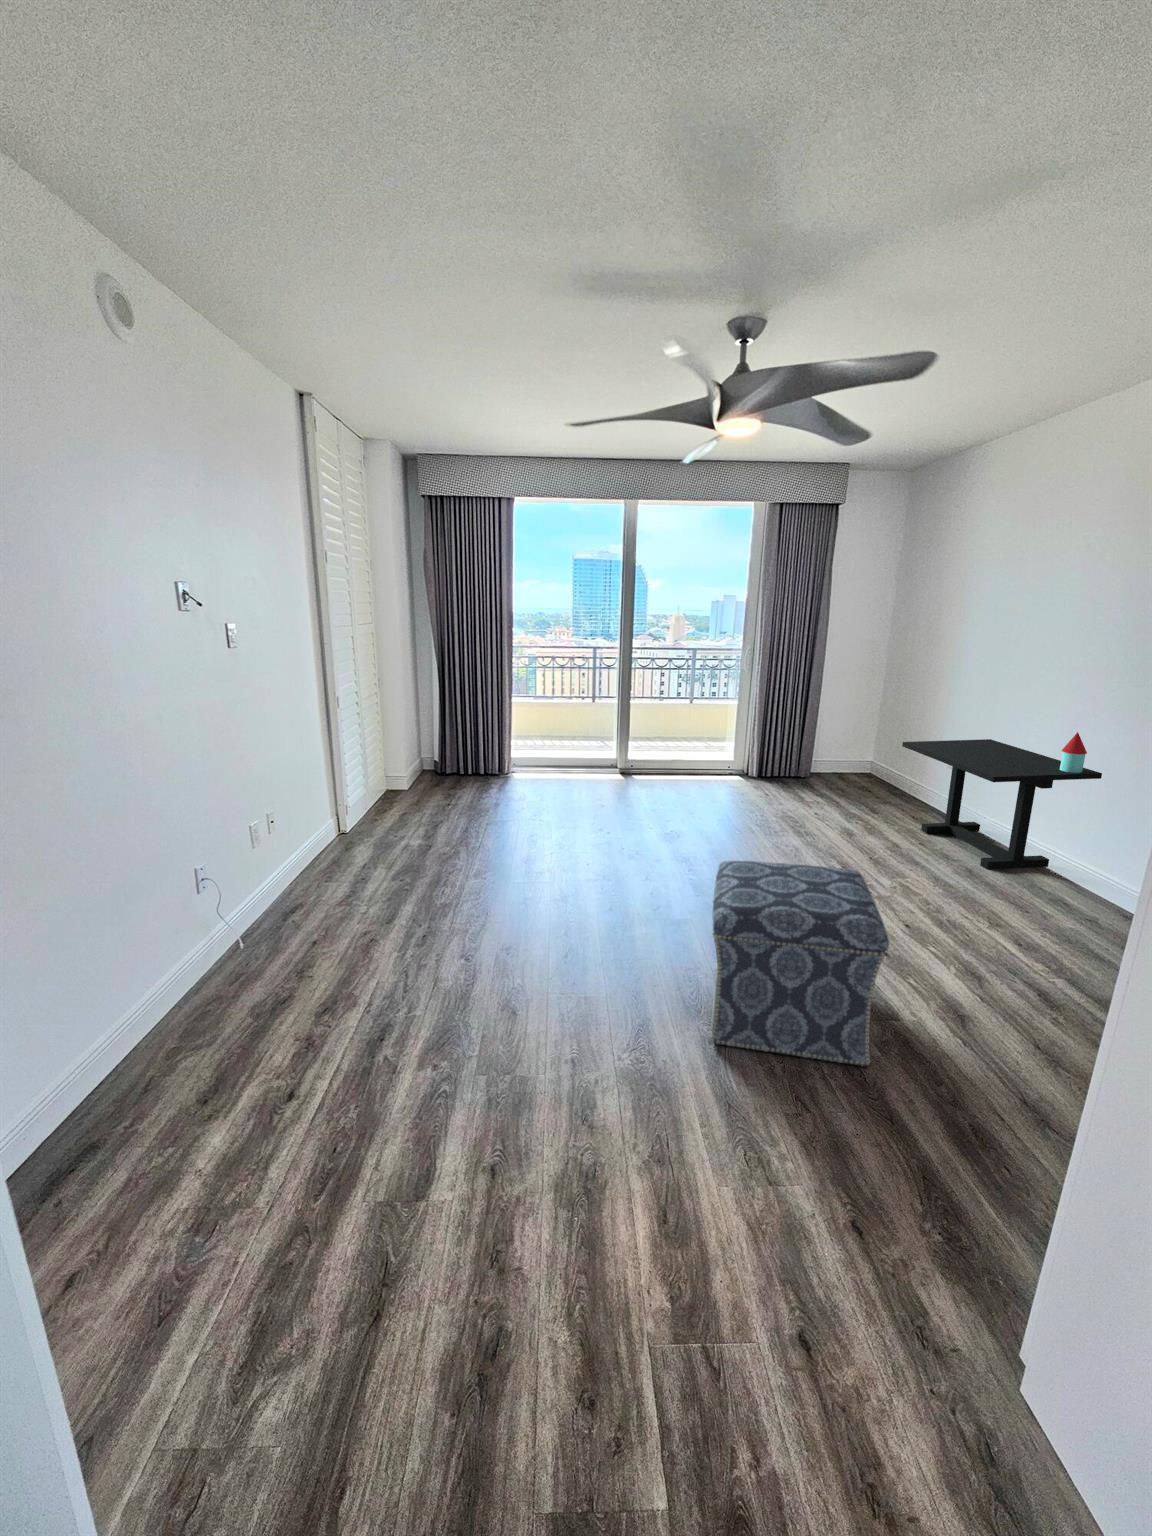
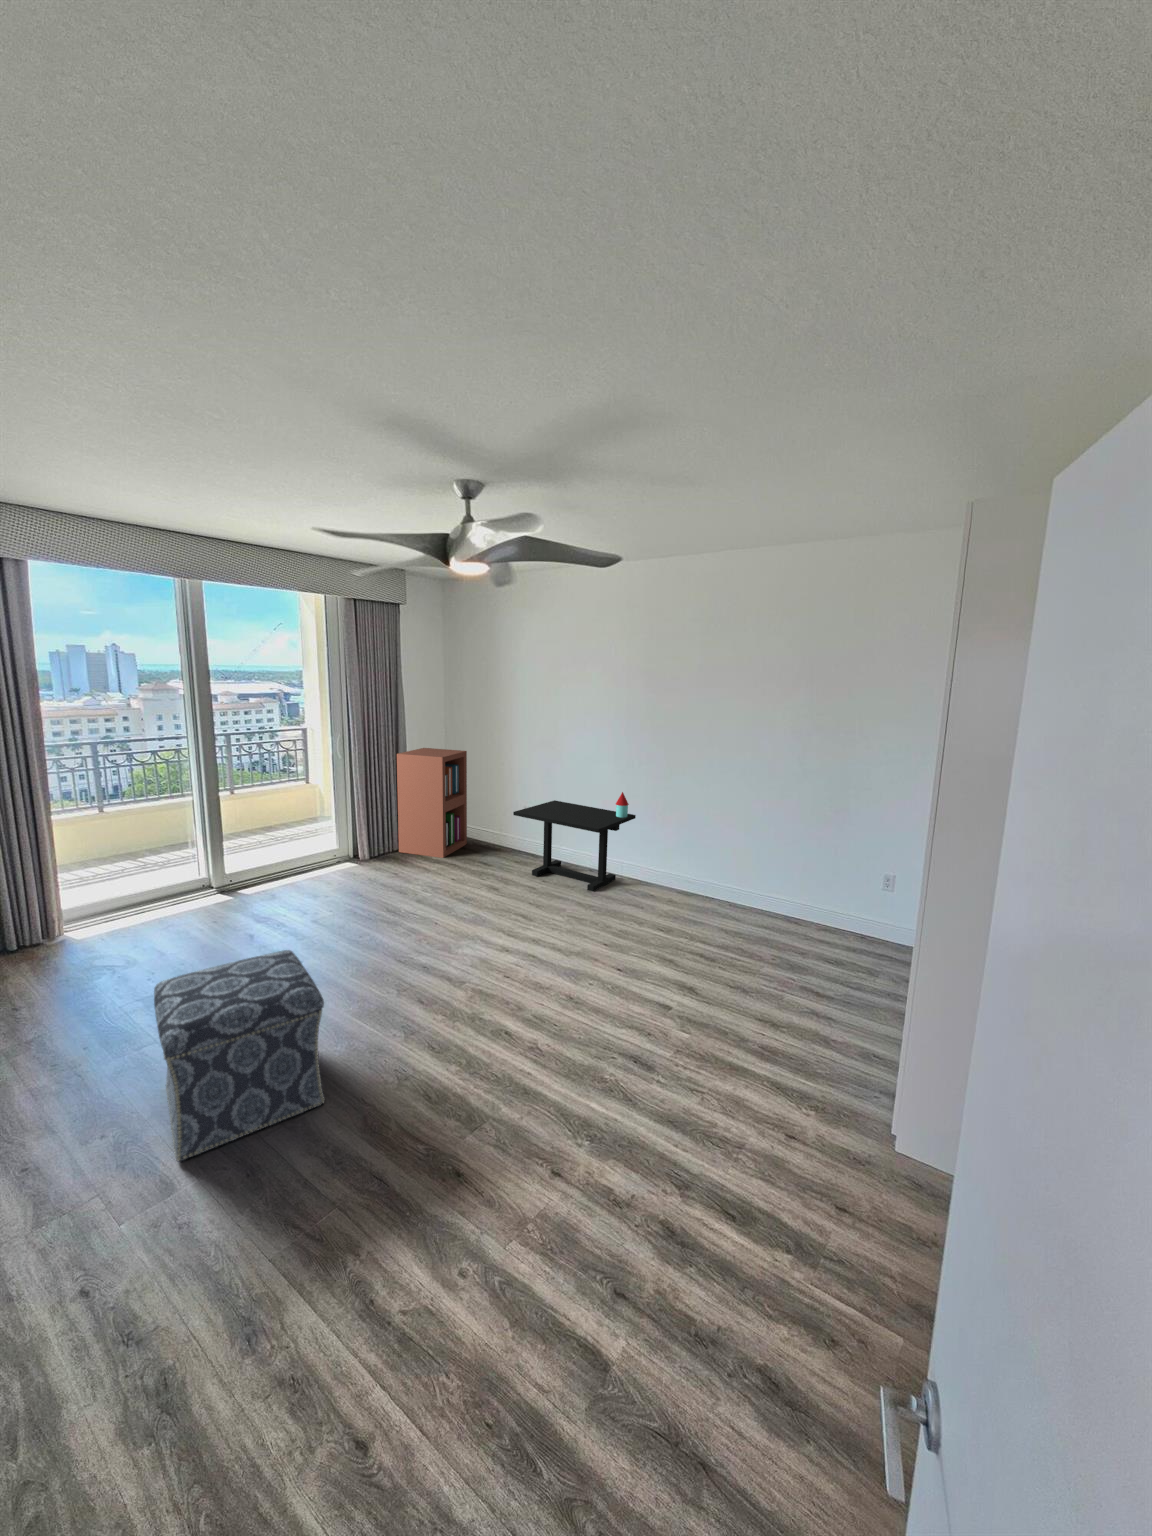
bookshelf: none [796,662,895,791] -> present [397,748,467,858]
ottoman: present [710,861,889,1066] -> present [154,950,325,1161]

